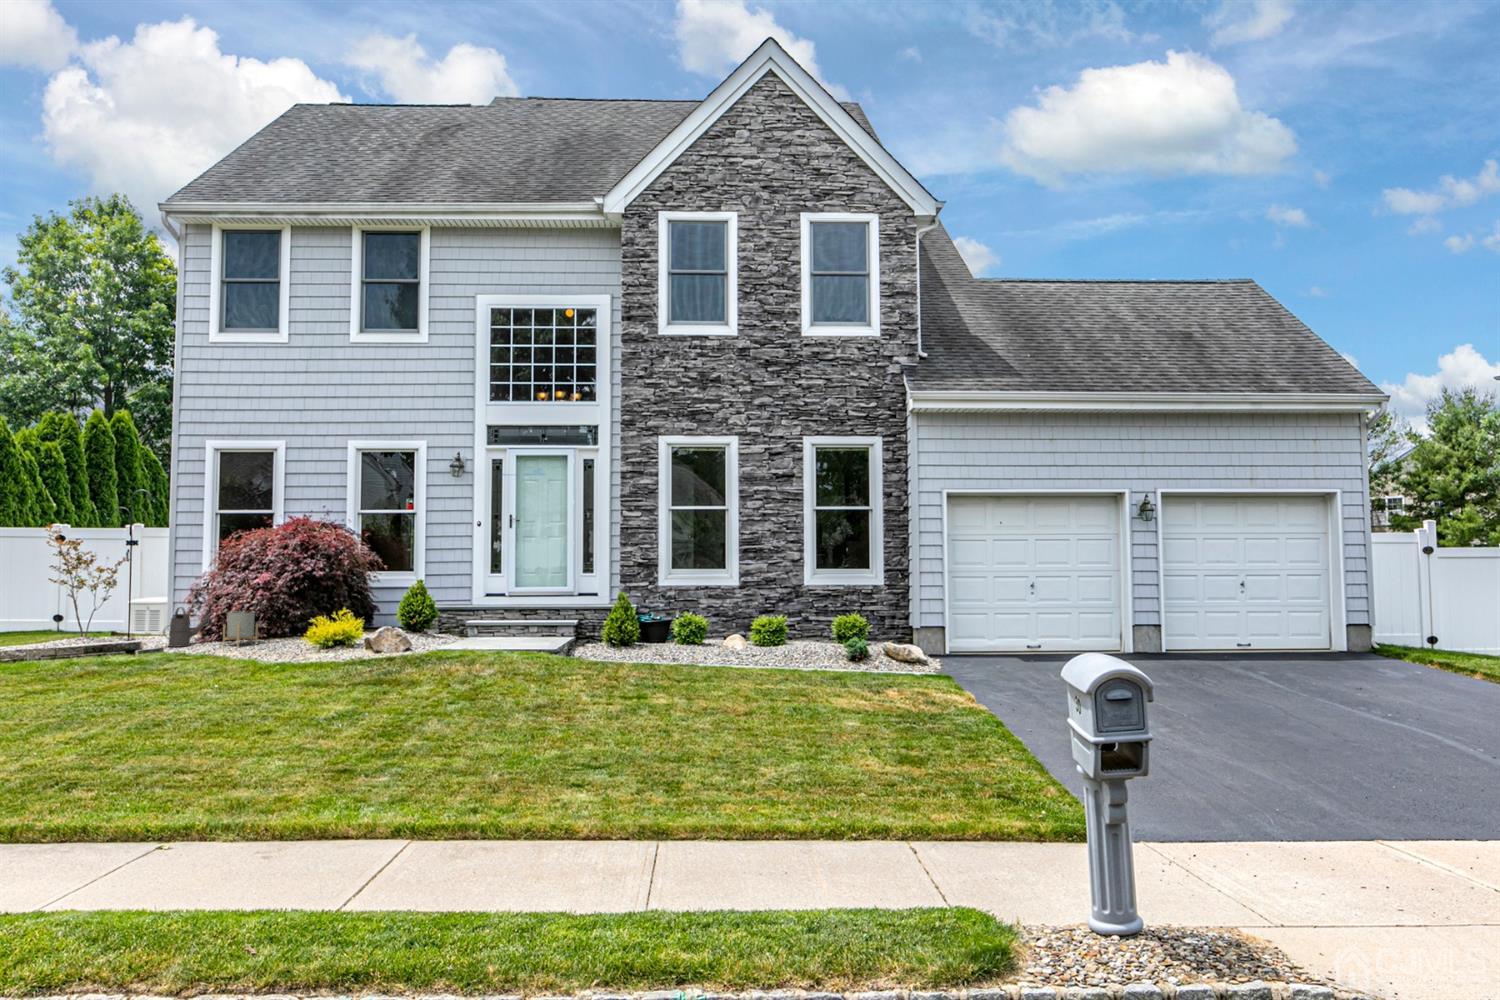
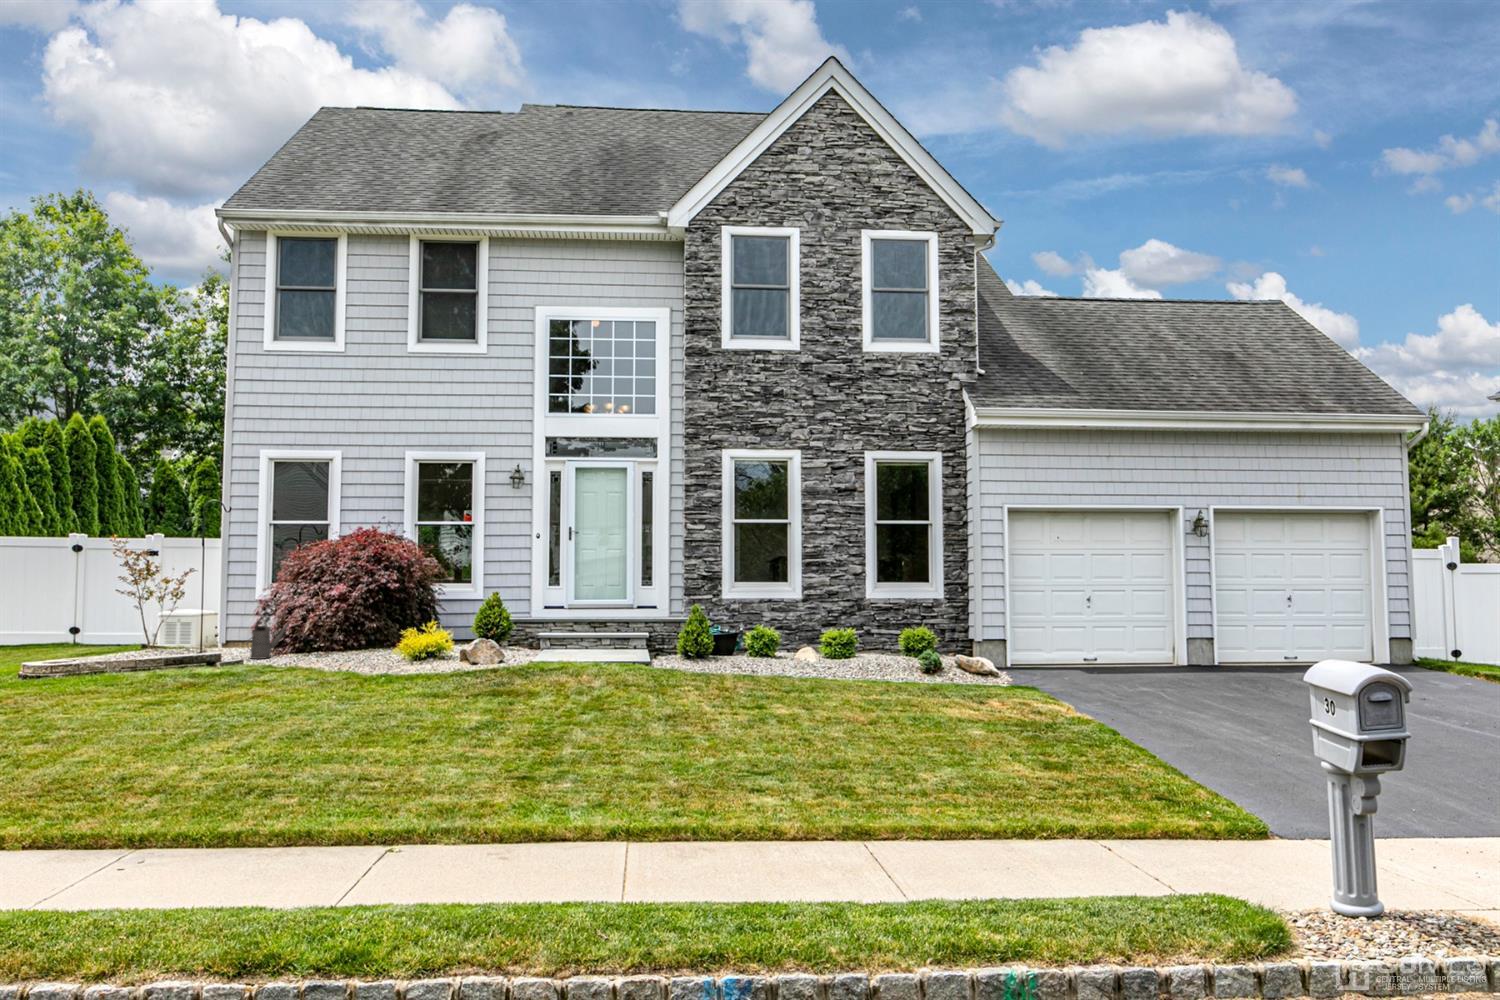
planter: present [223,611,258,647] -> none [304,624,337,659]

